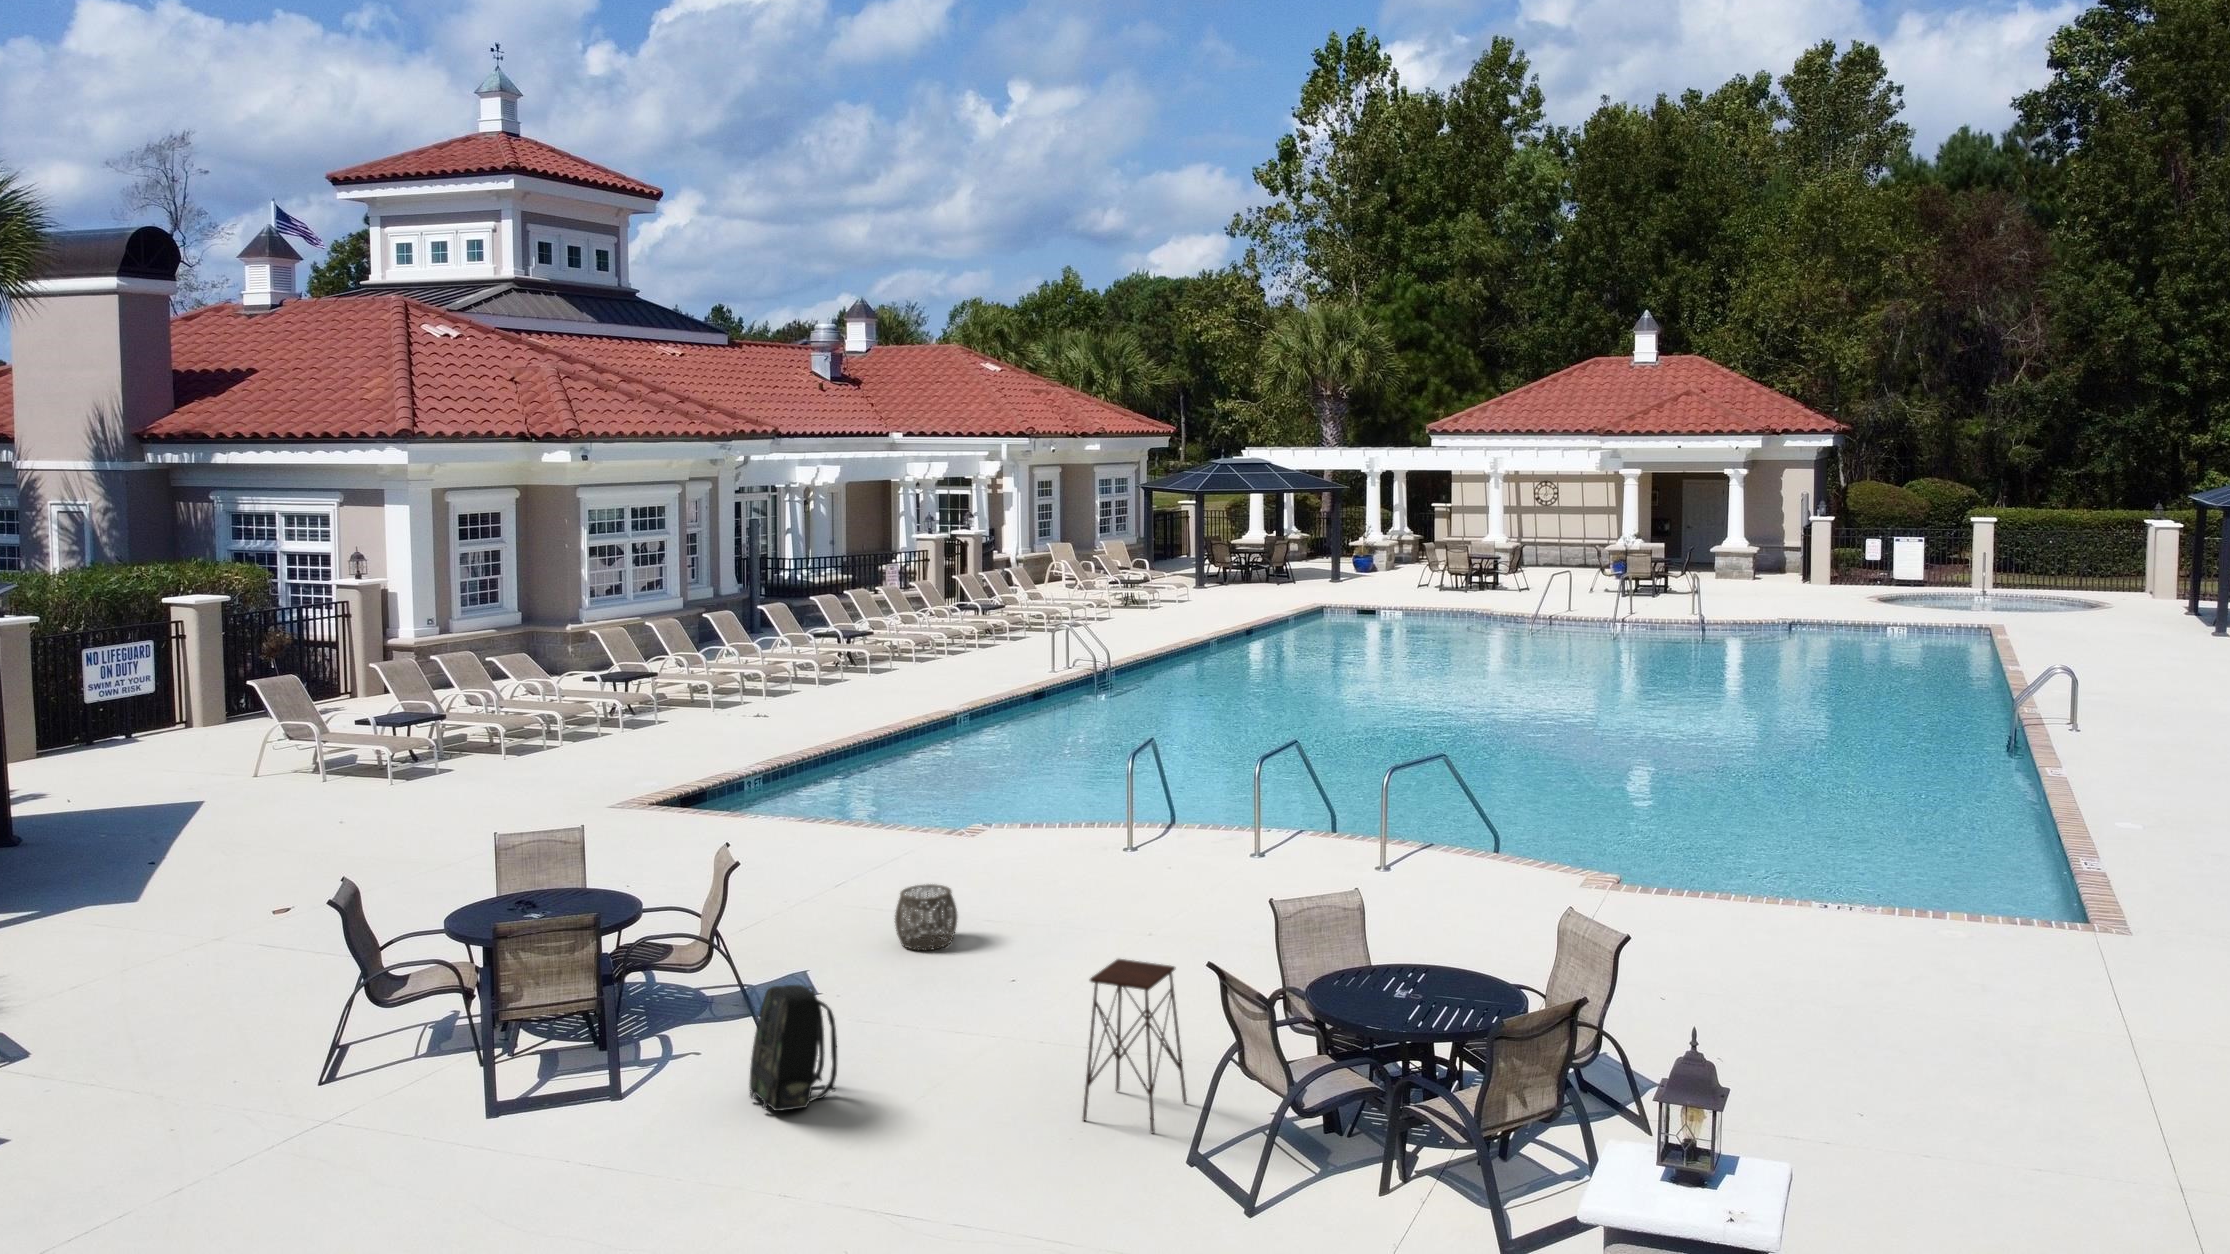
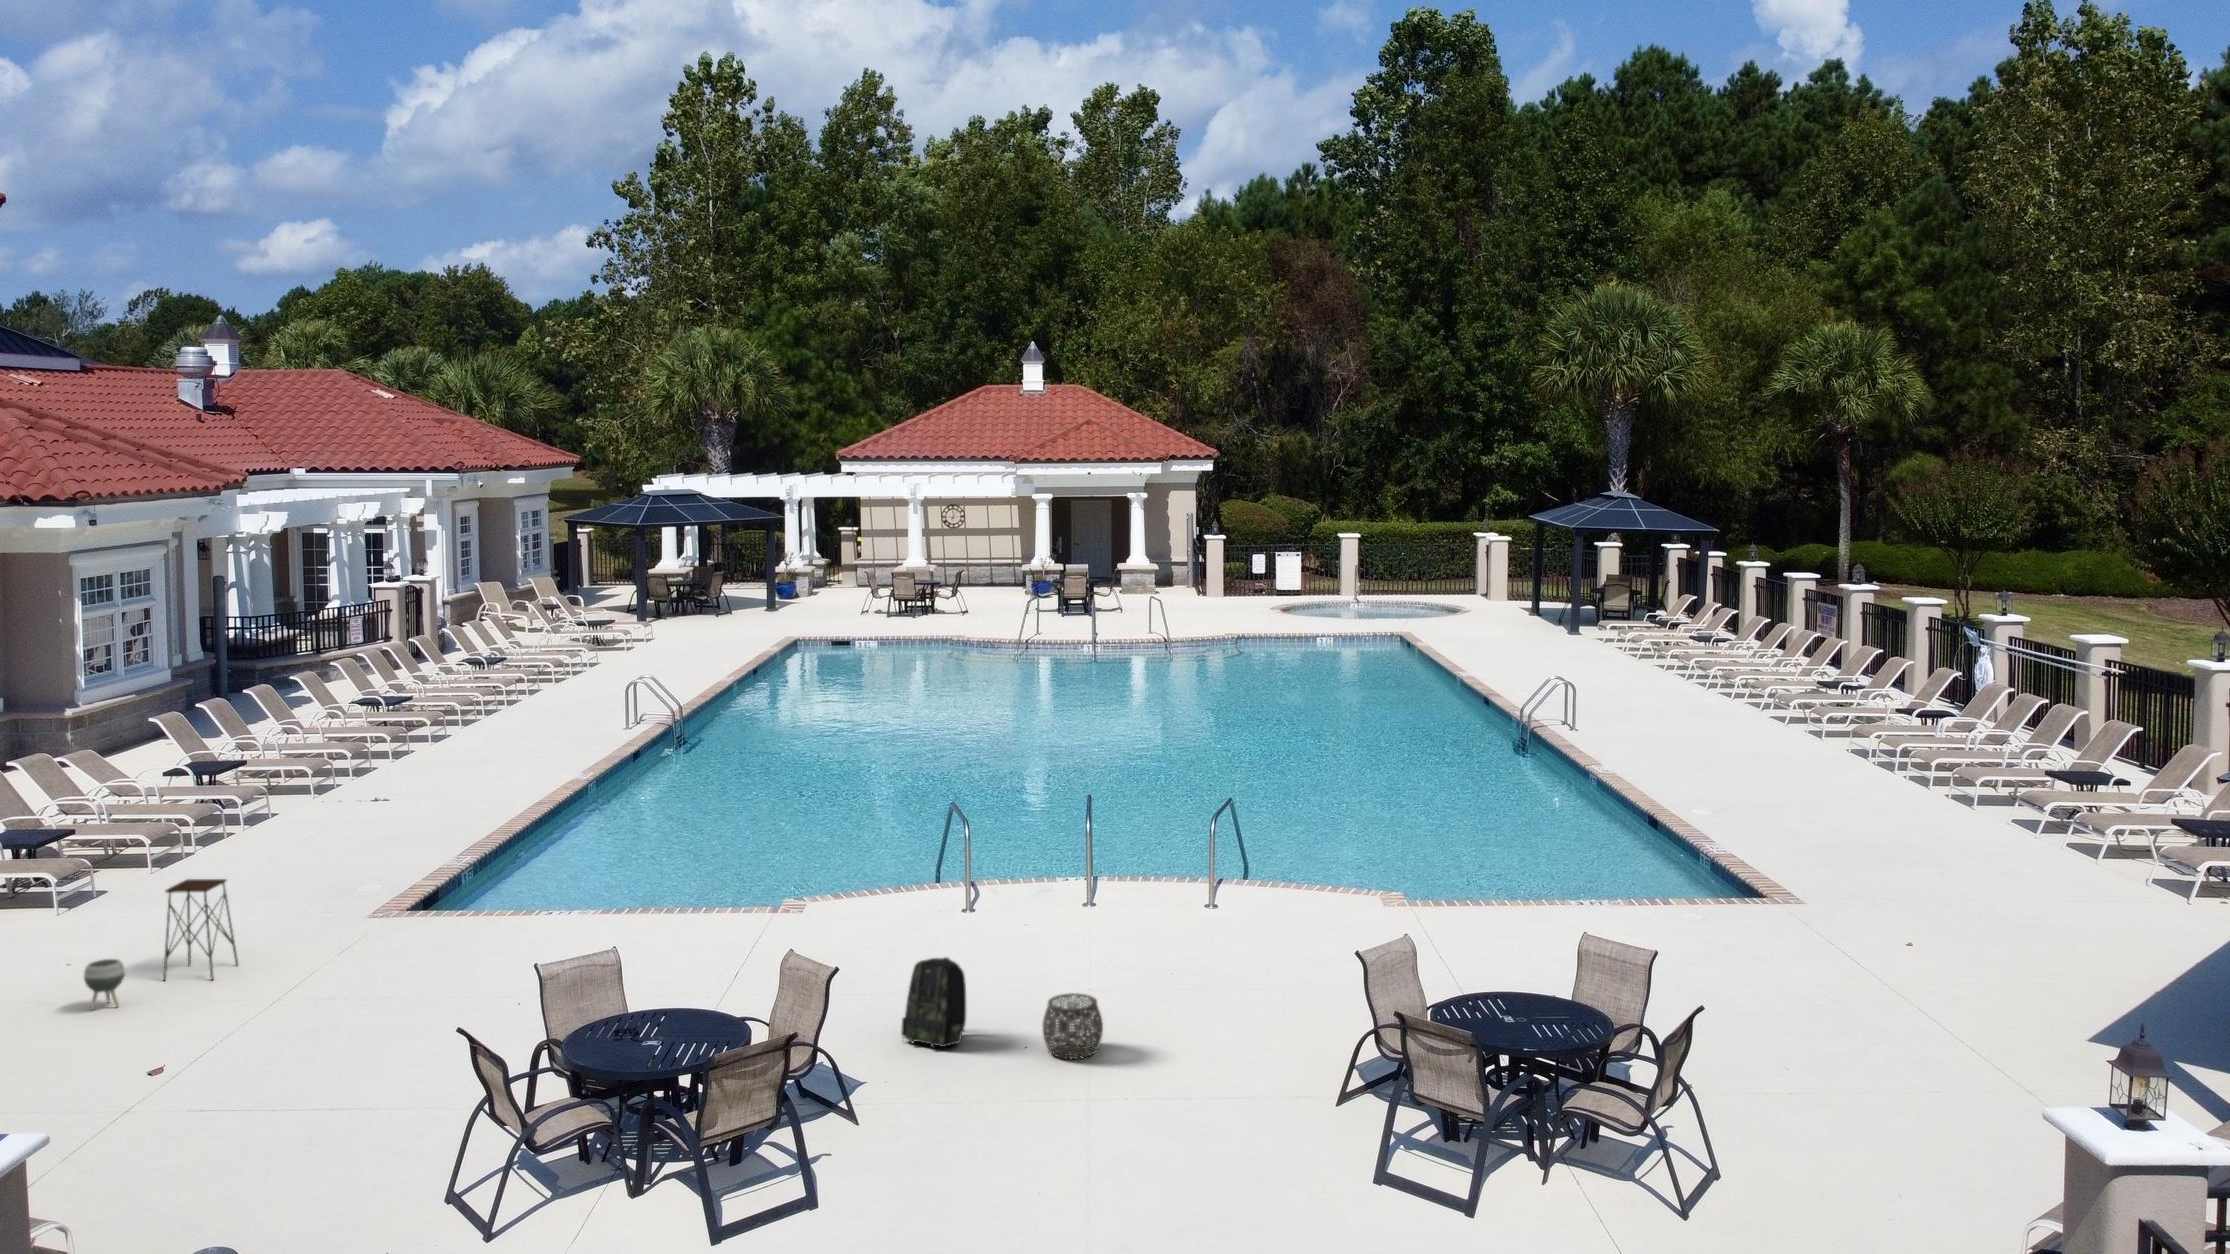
planter: none [129,860,173,912] -> present [84,959,125,1010]
woven basket: present [895,884,957,951] -> present [1043,993,1103,1059]
side table: present [1083,959,1187,1133] -> present [163,879,238,980]

